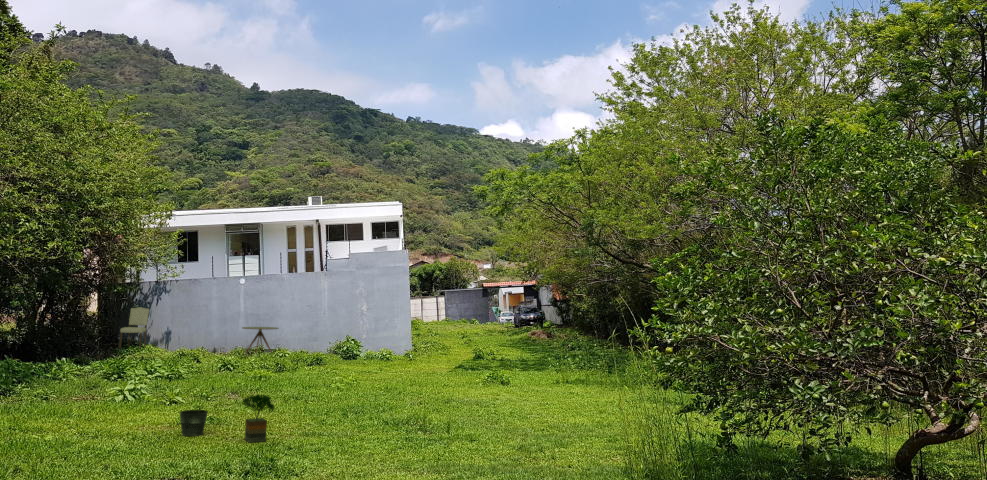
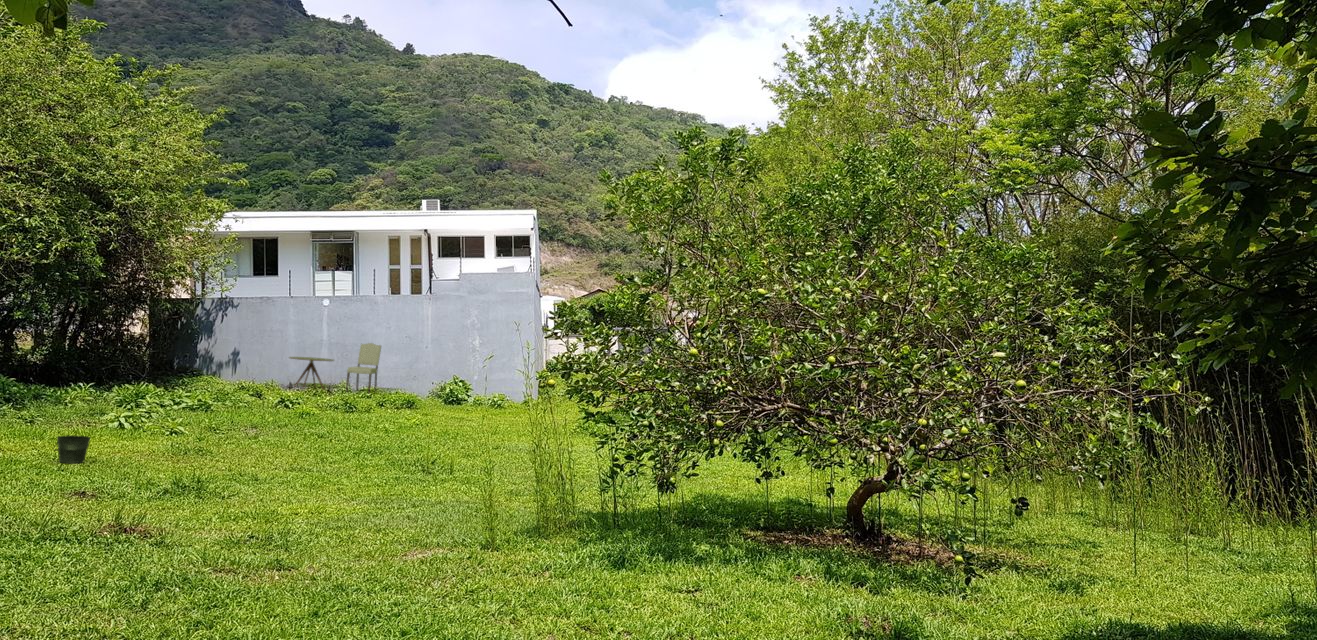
chair: present [119,307,149,349] -> present [346,343,381,393]
potted tree: present [243,395,274,443] -> none [114,421,153,474]

